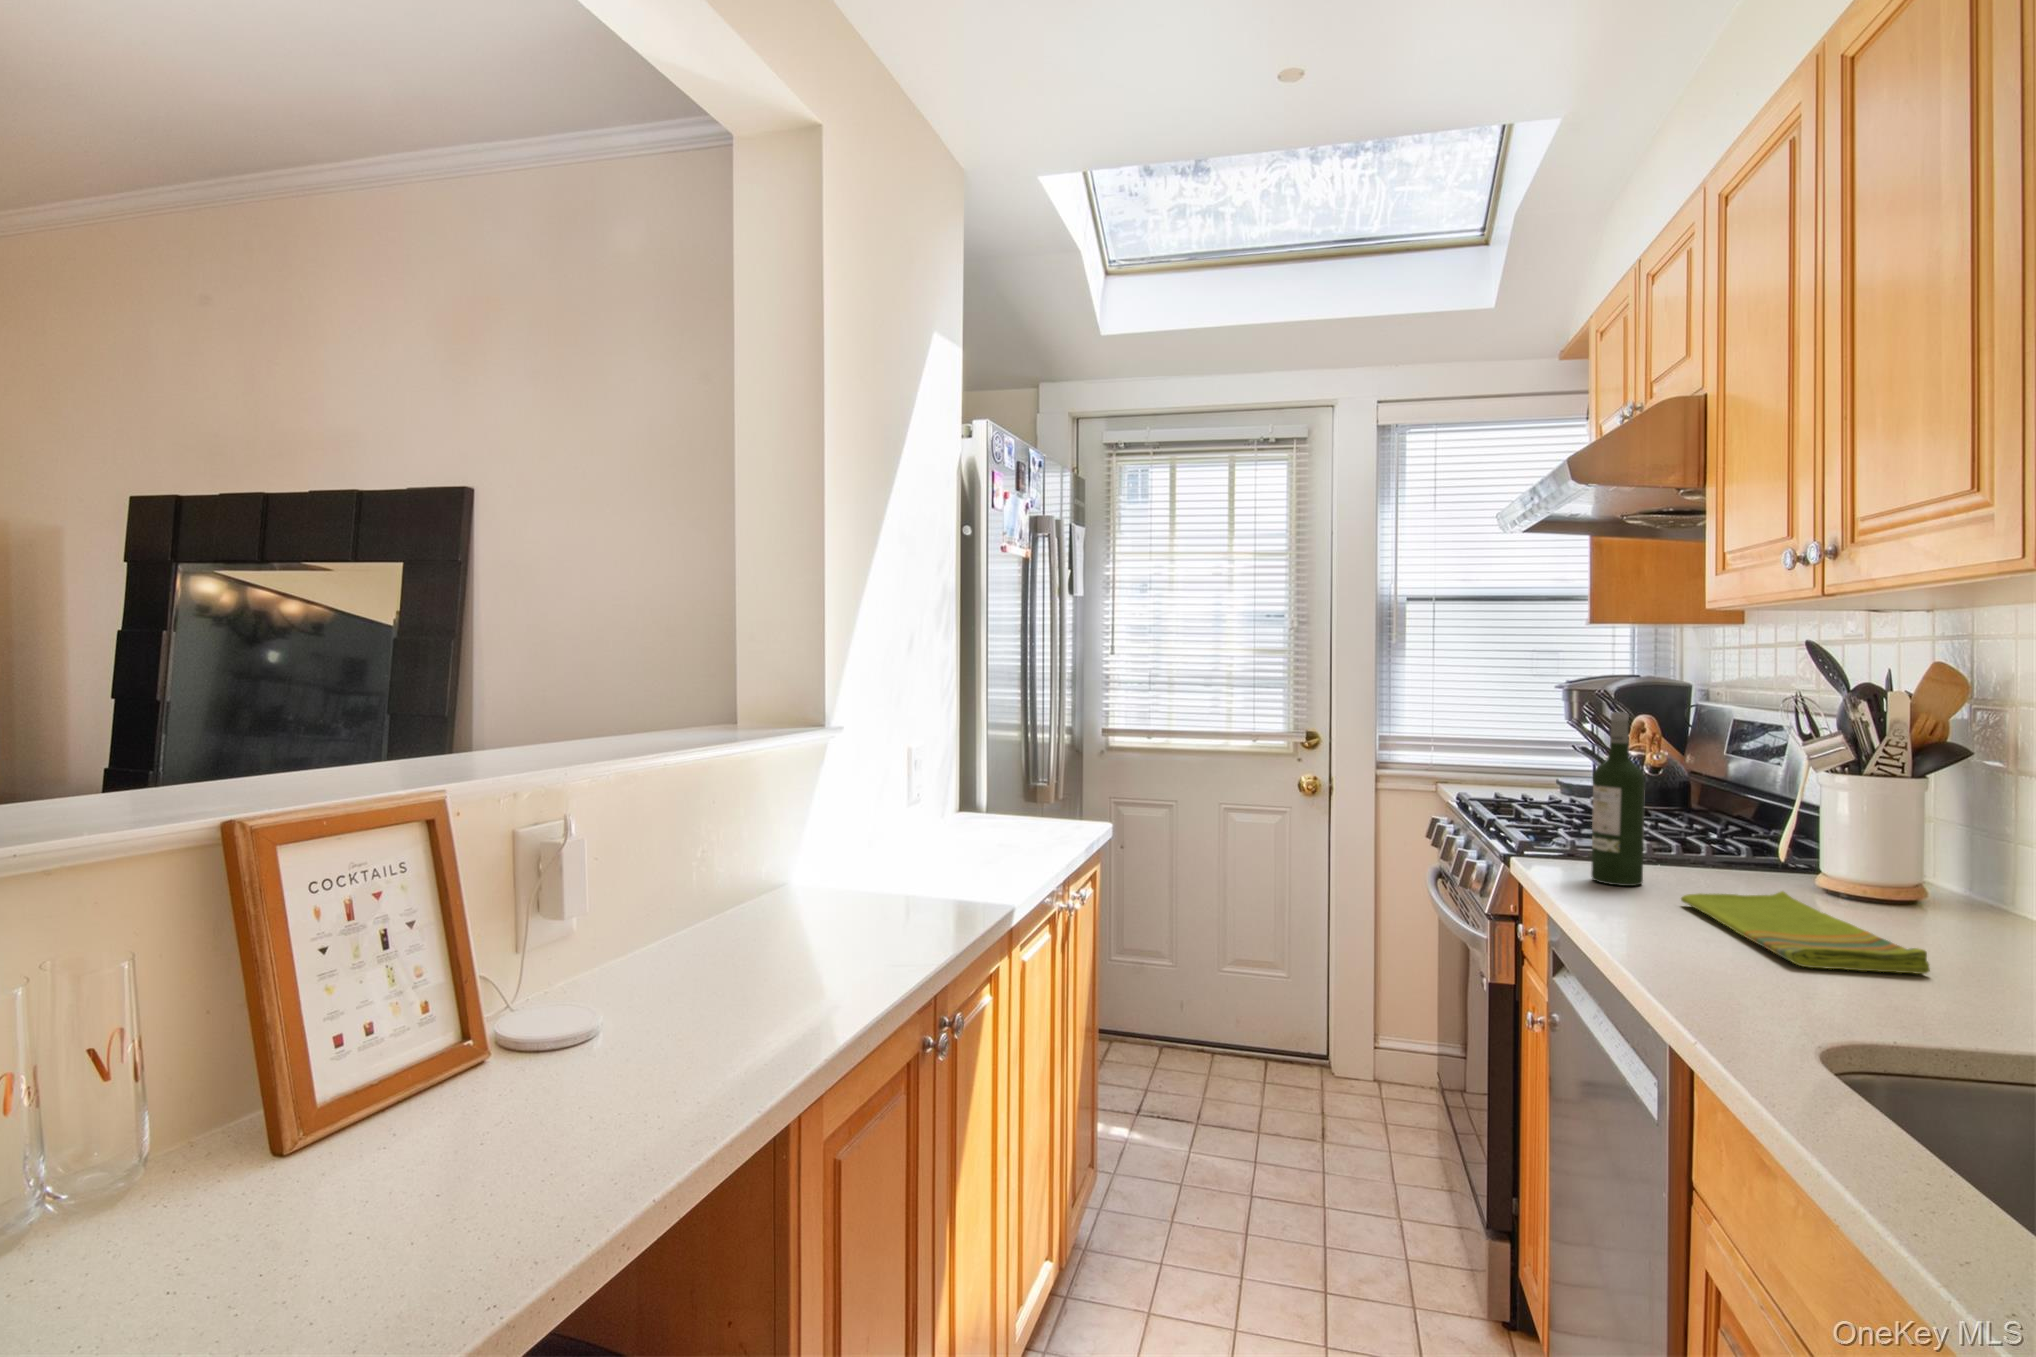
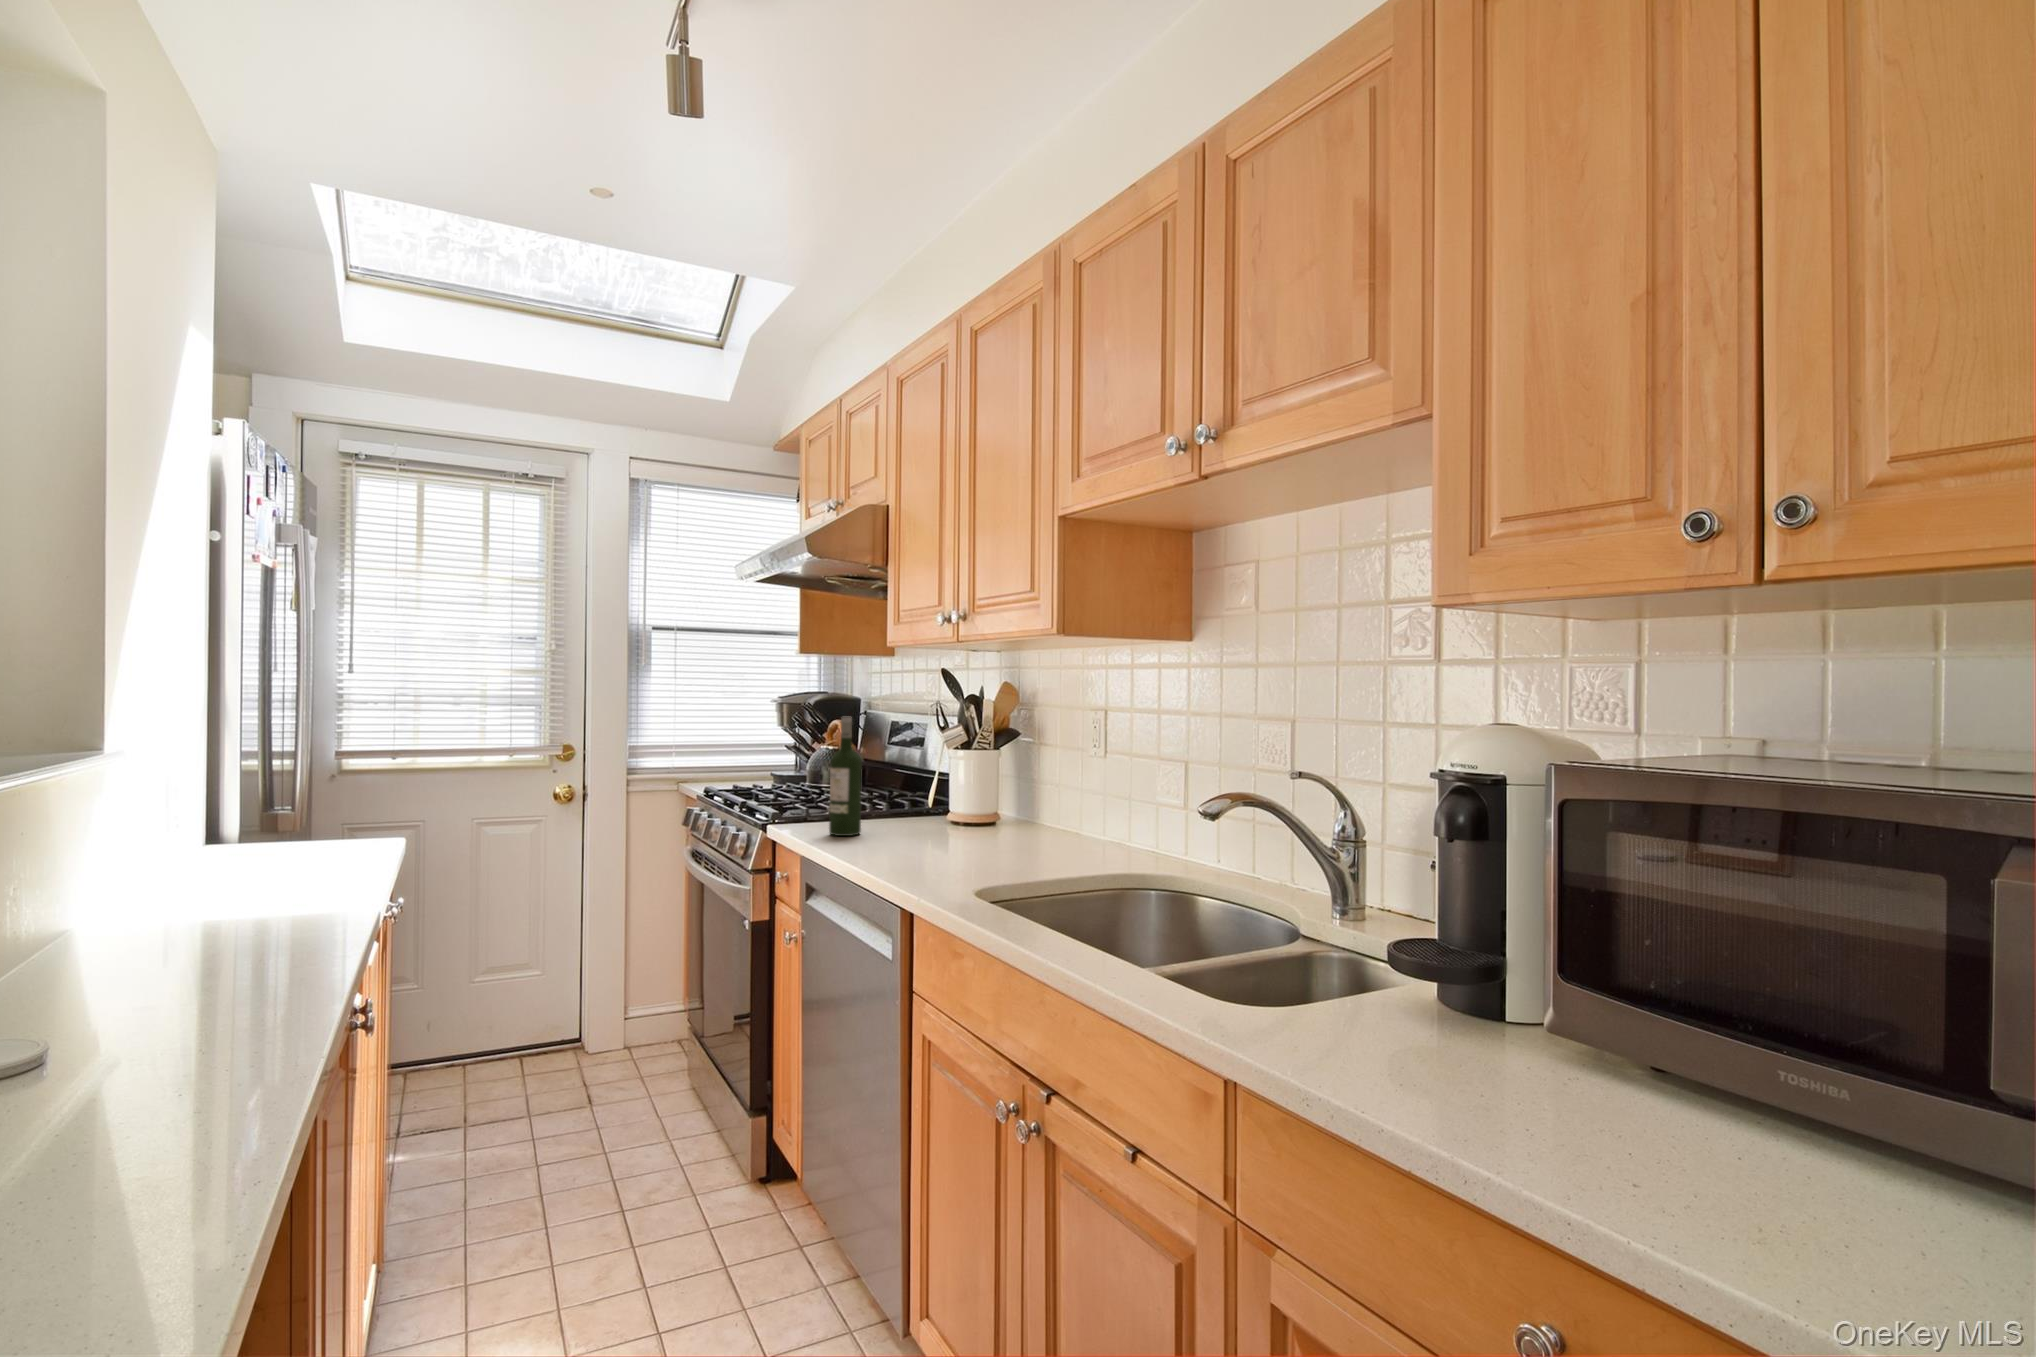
dish towel: present [1681,891,1930,974] -> none [887,825,1017,863]

